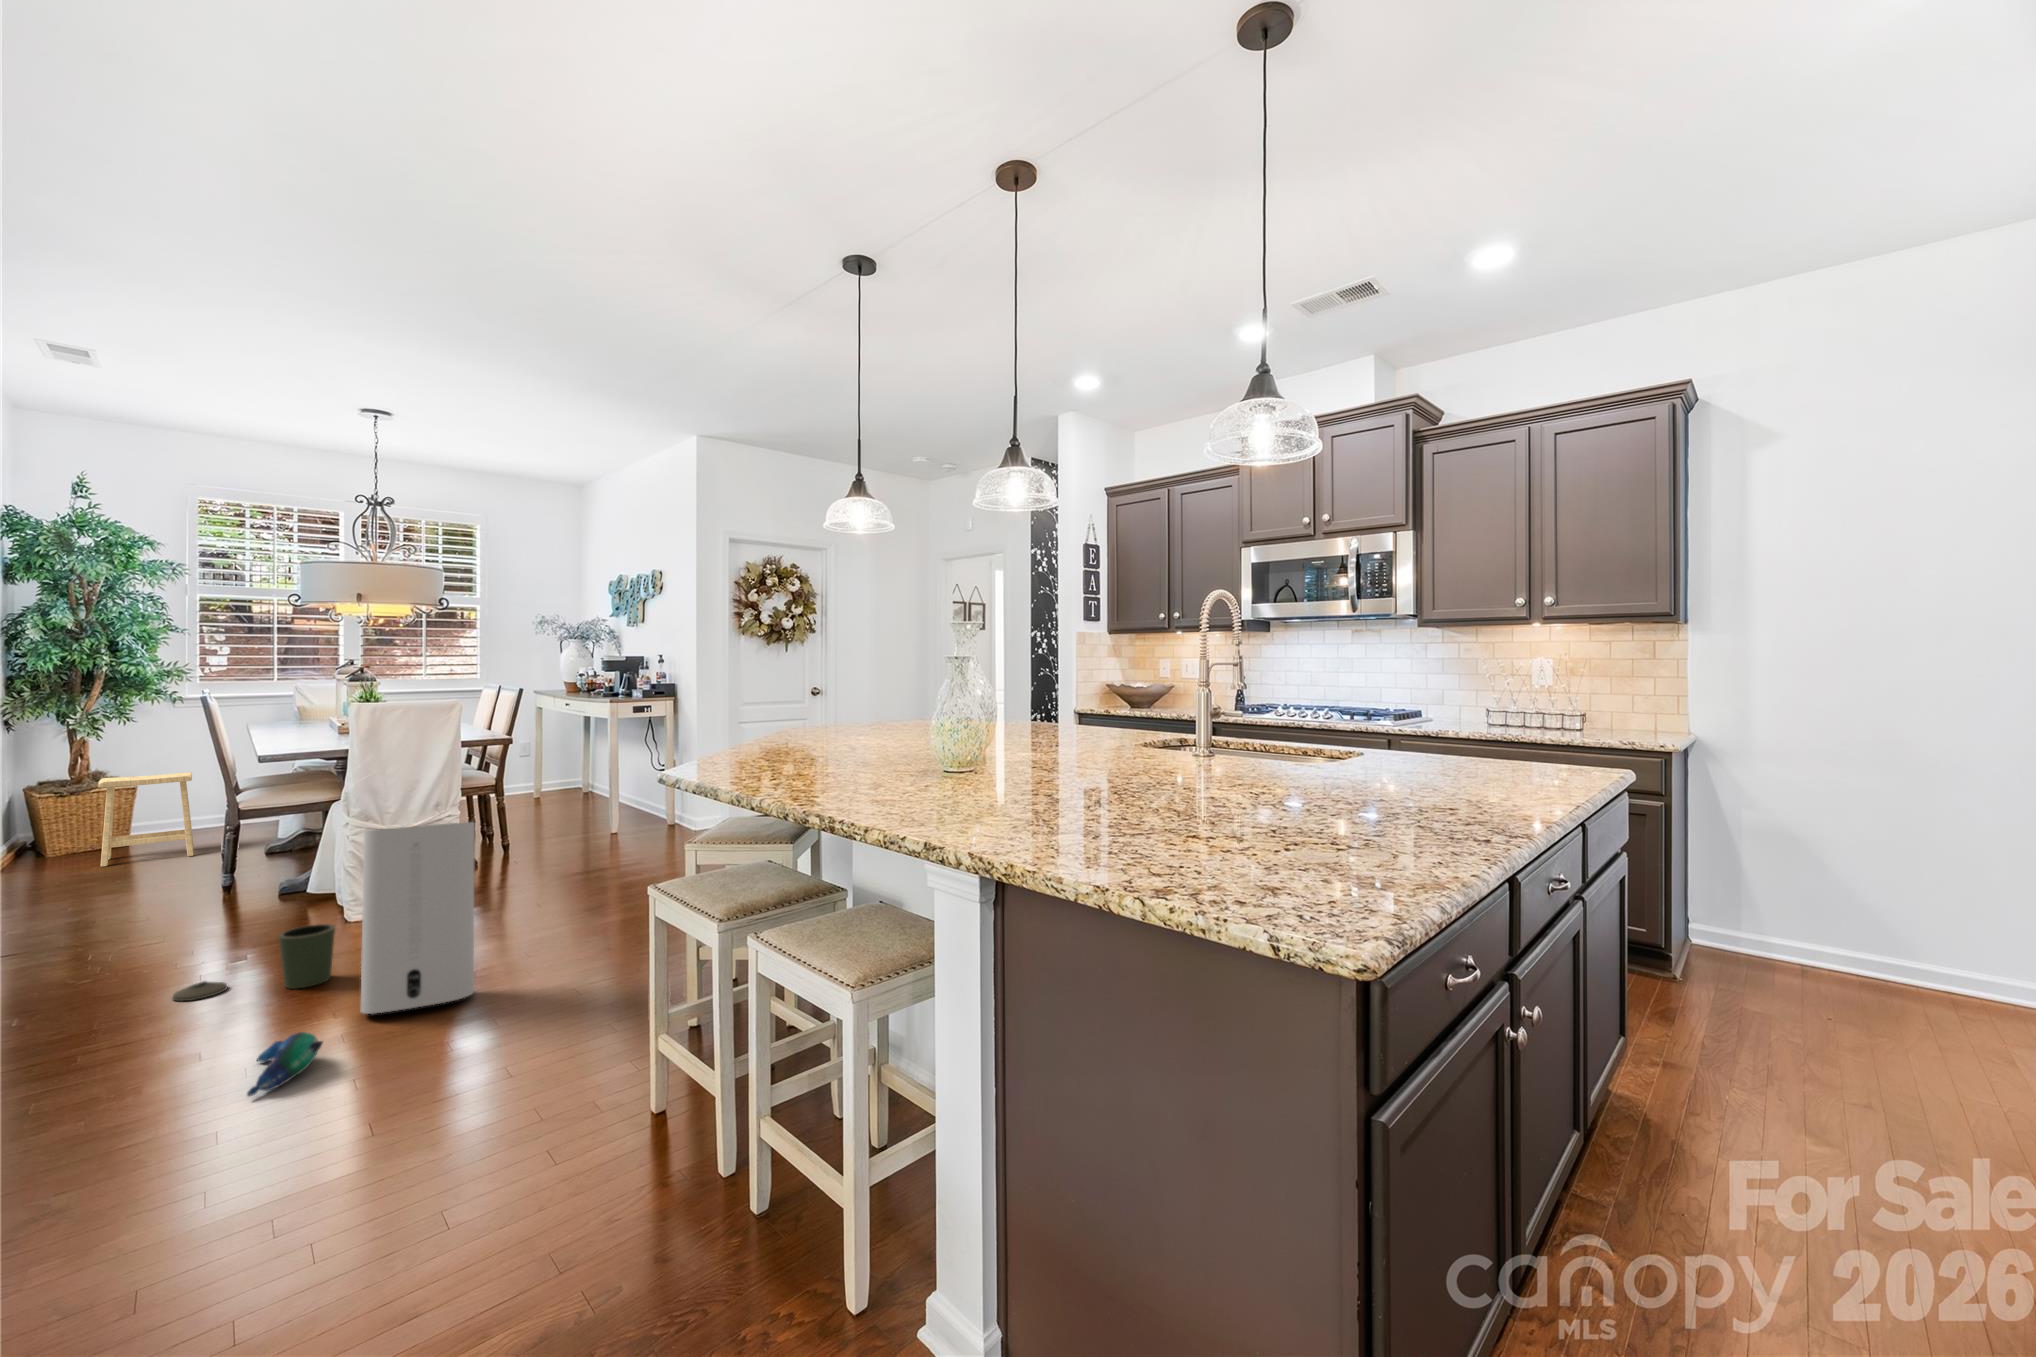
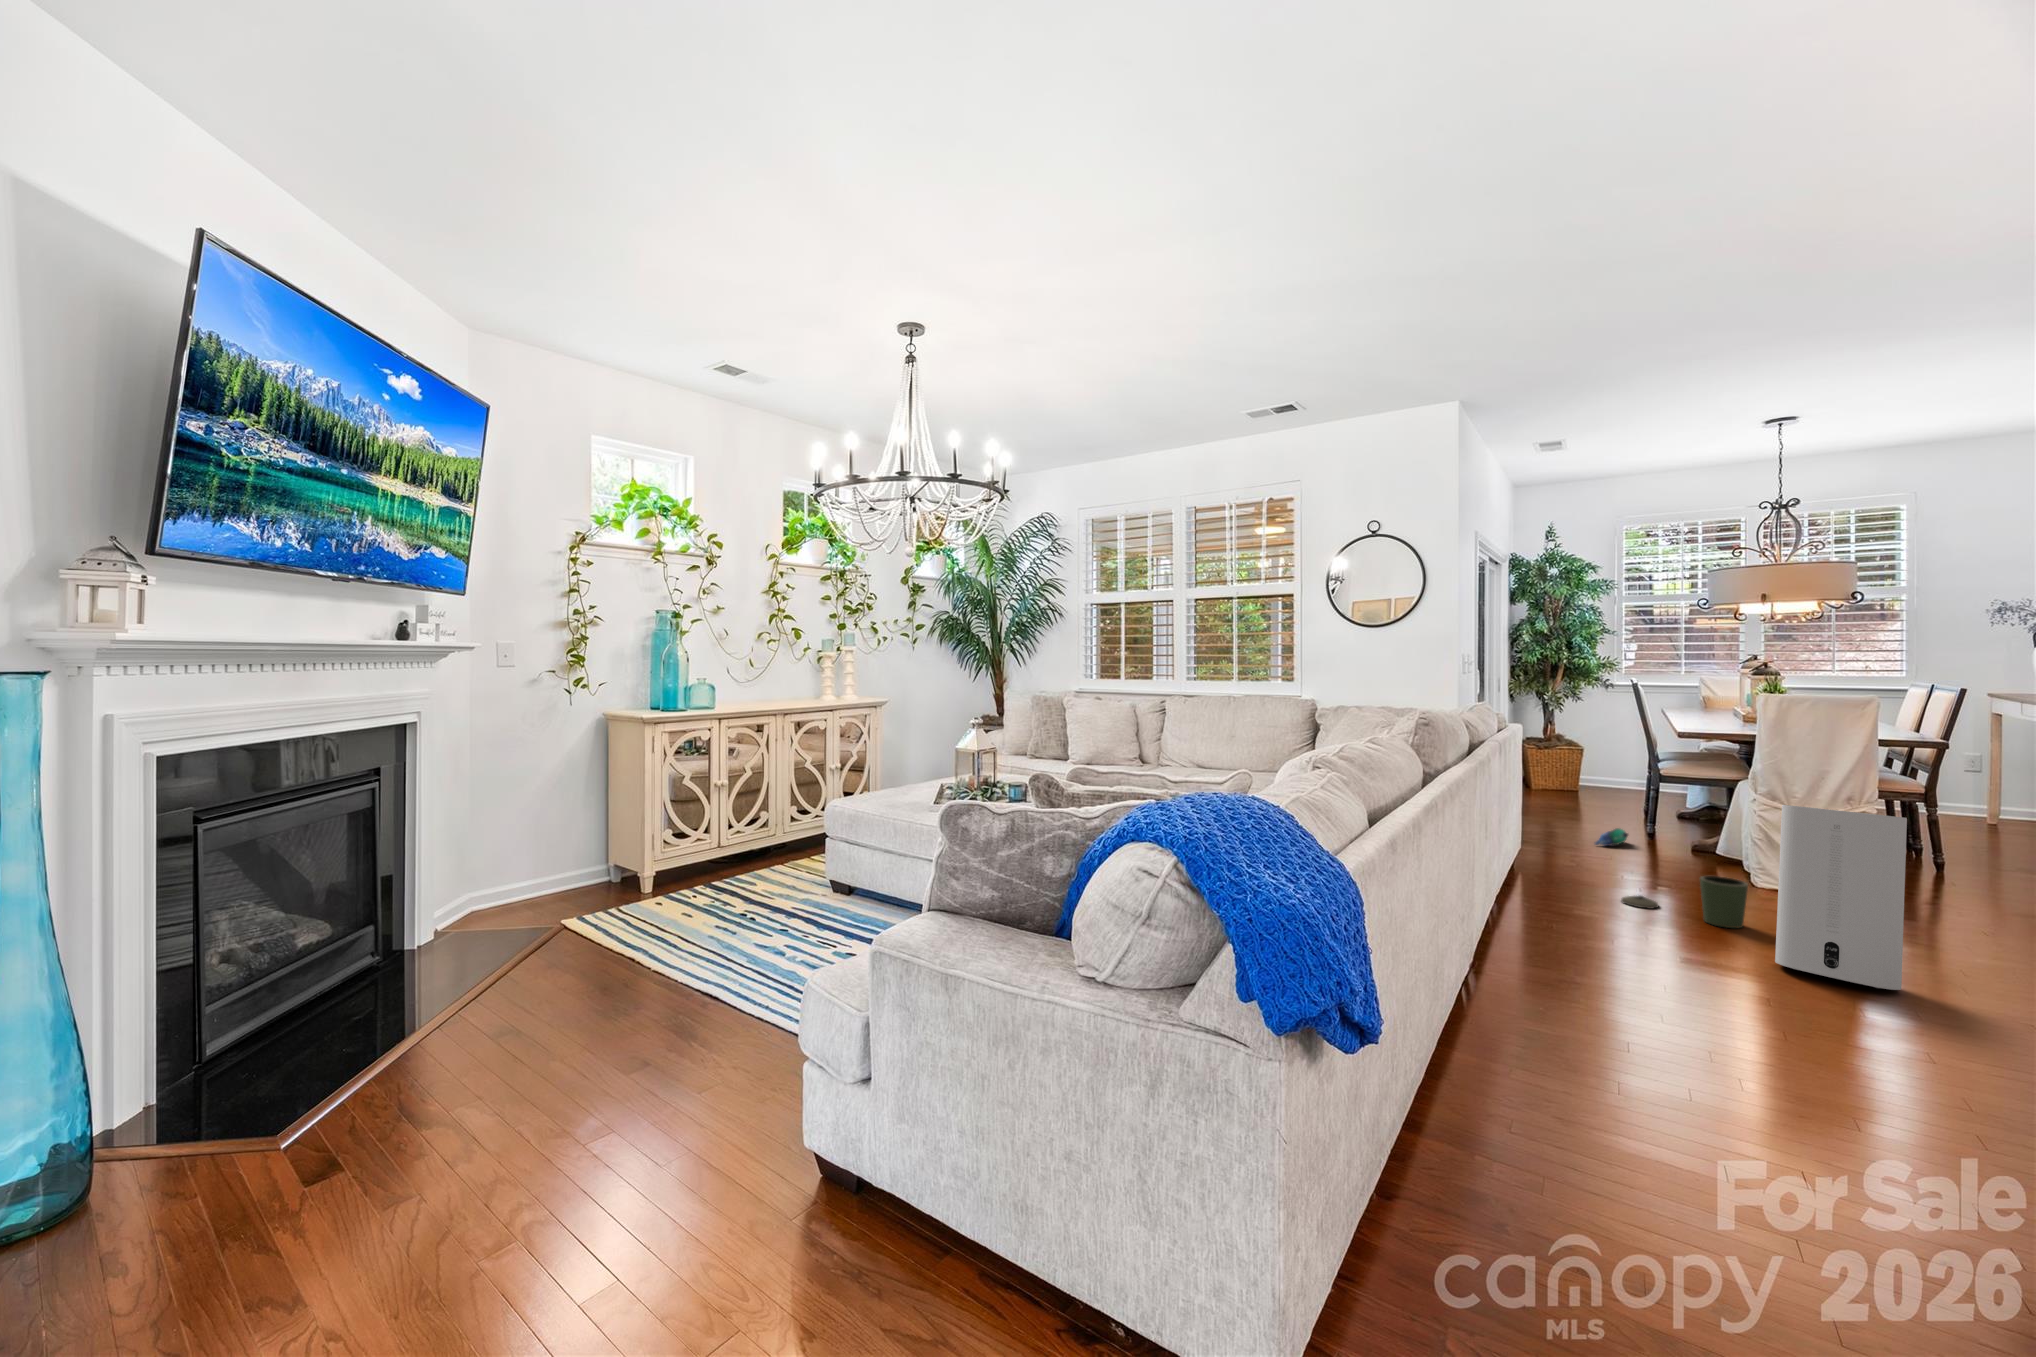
footstool: present [98,772,194,867] -> none [1560,740,1619,807]
plush toy: present [247,1032,323,1097] -> present [1595,828,1628,846]

